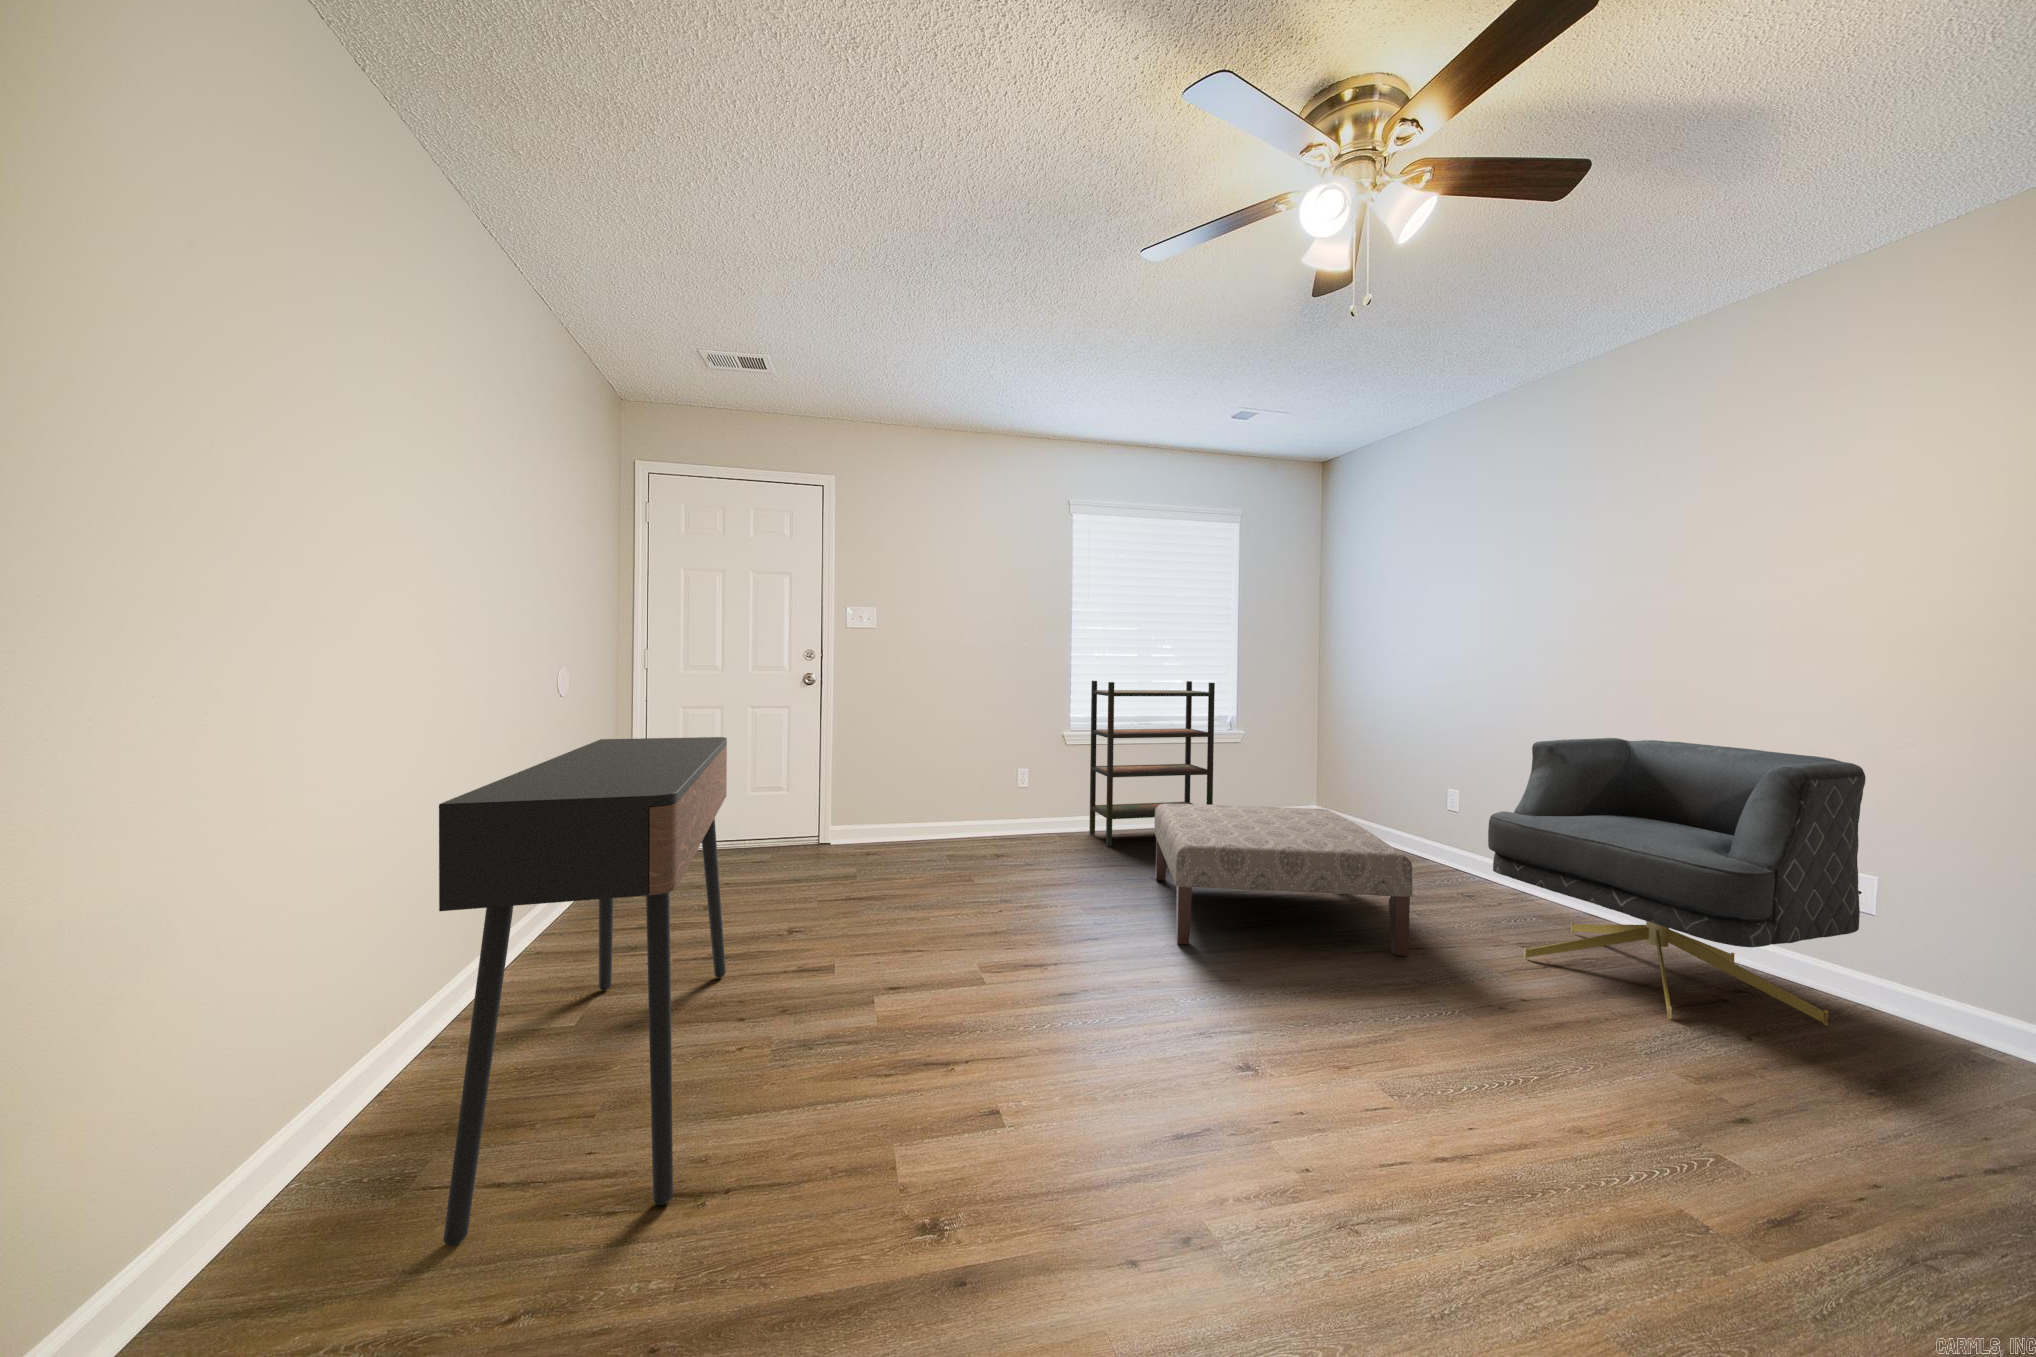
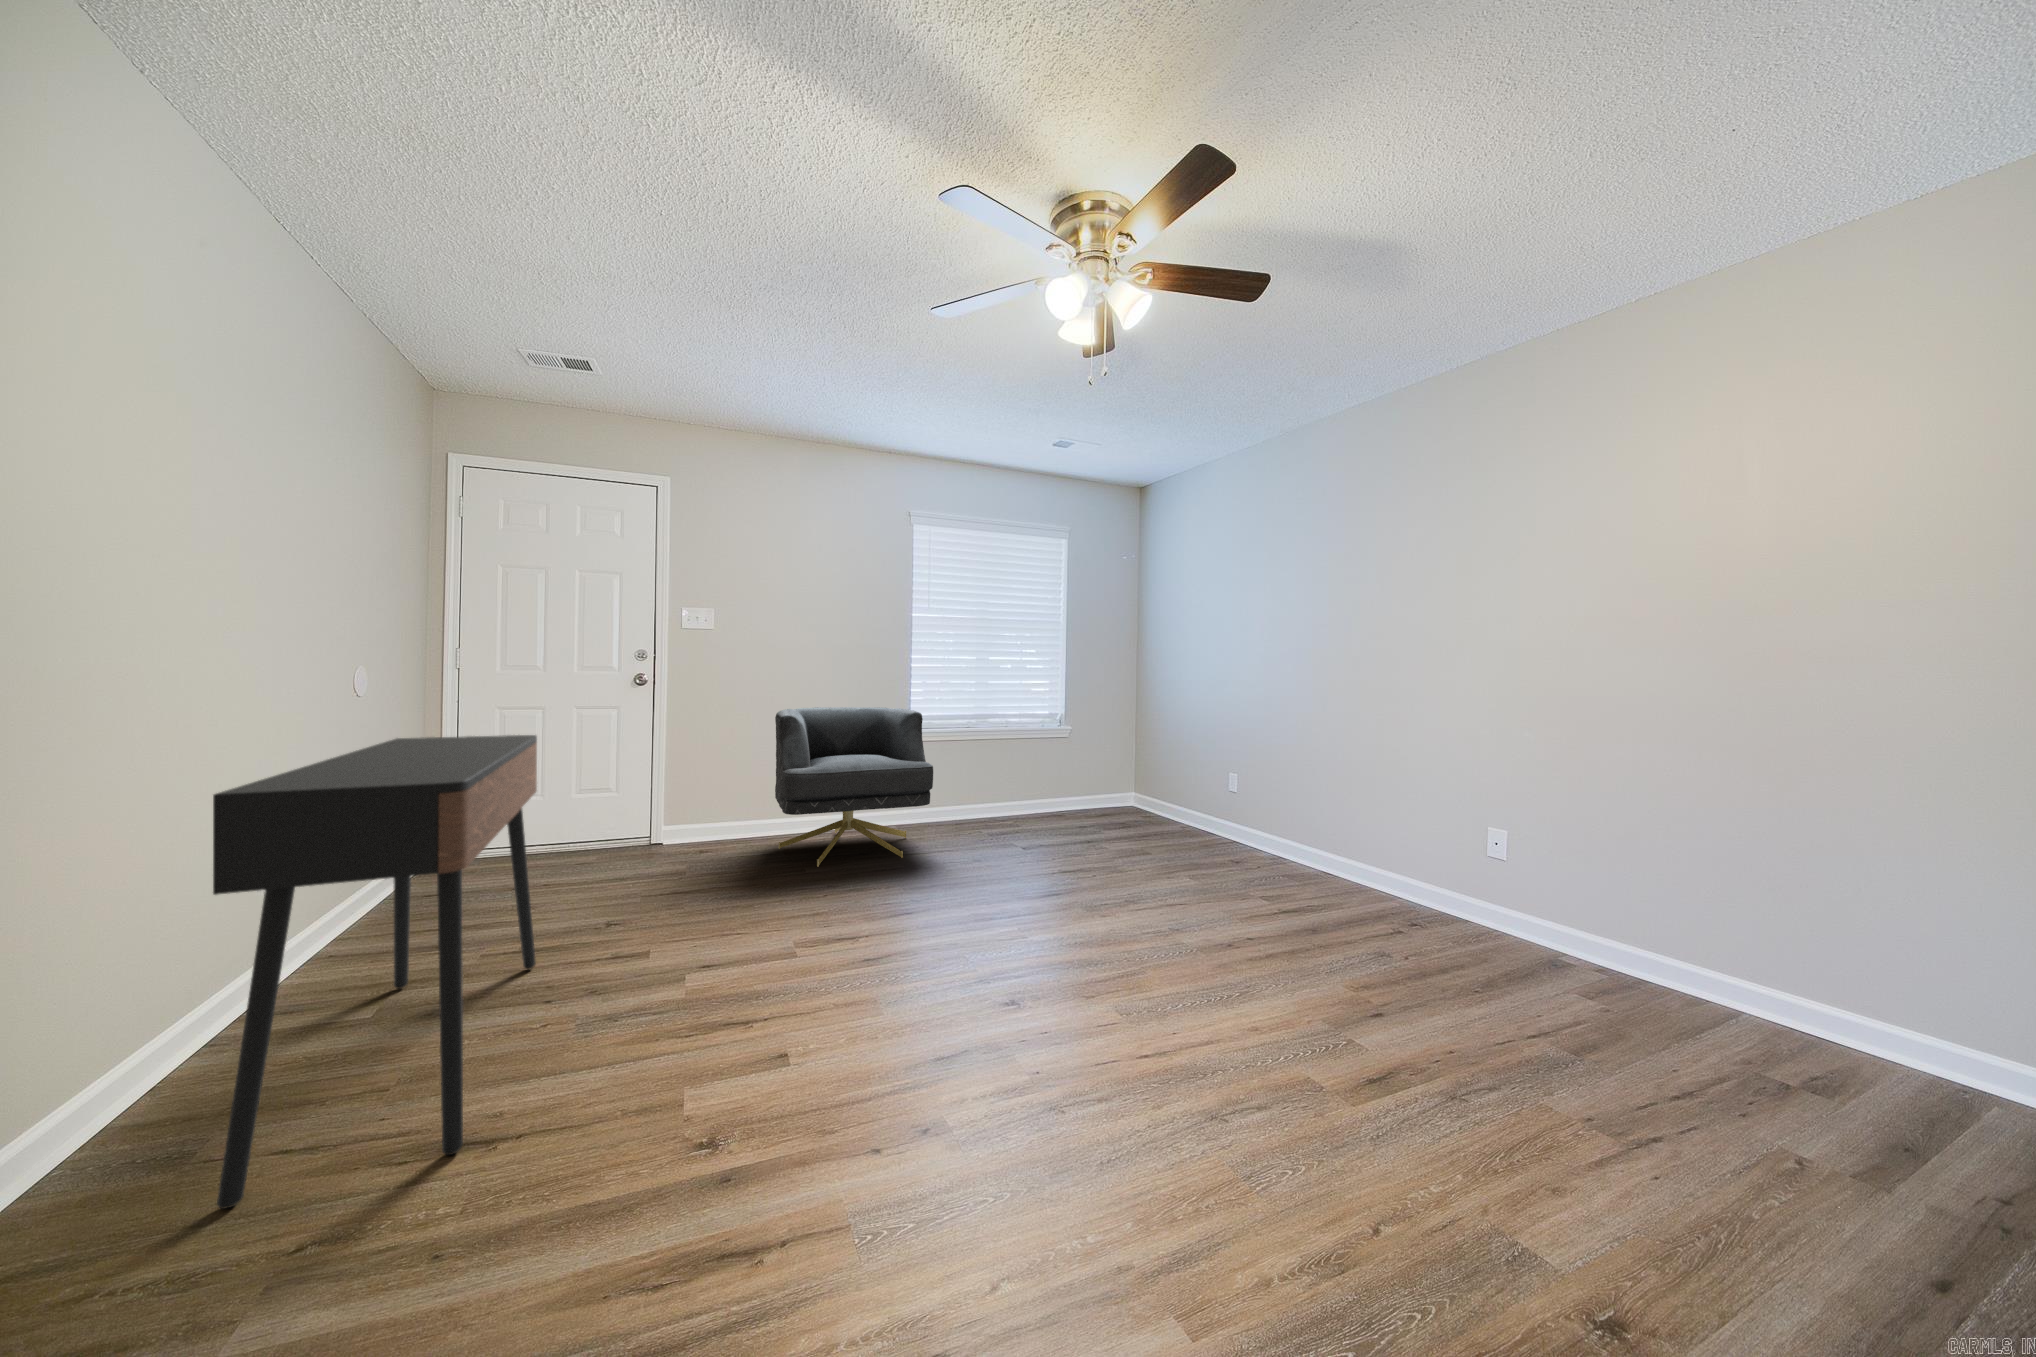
bookshelf: present [1089,681,1215,846] -> none [929,681,1044,835]
armchair: present [1488,738,1866,1025] -> present [775,707,933,867]
ottoman: present [1154,804,1412,956] -> none [979,793,1177,915]

